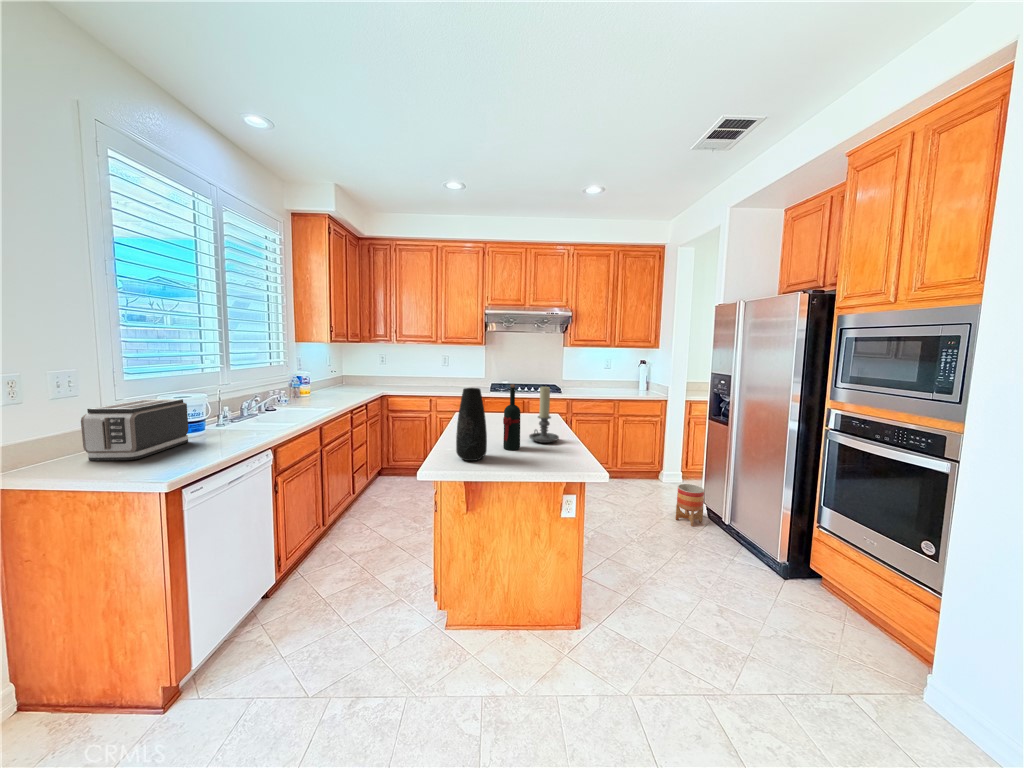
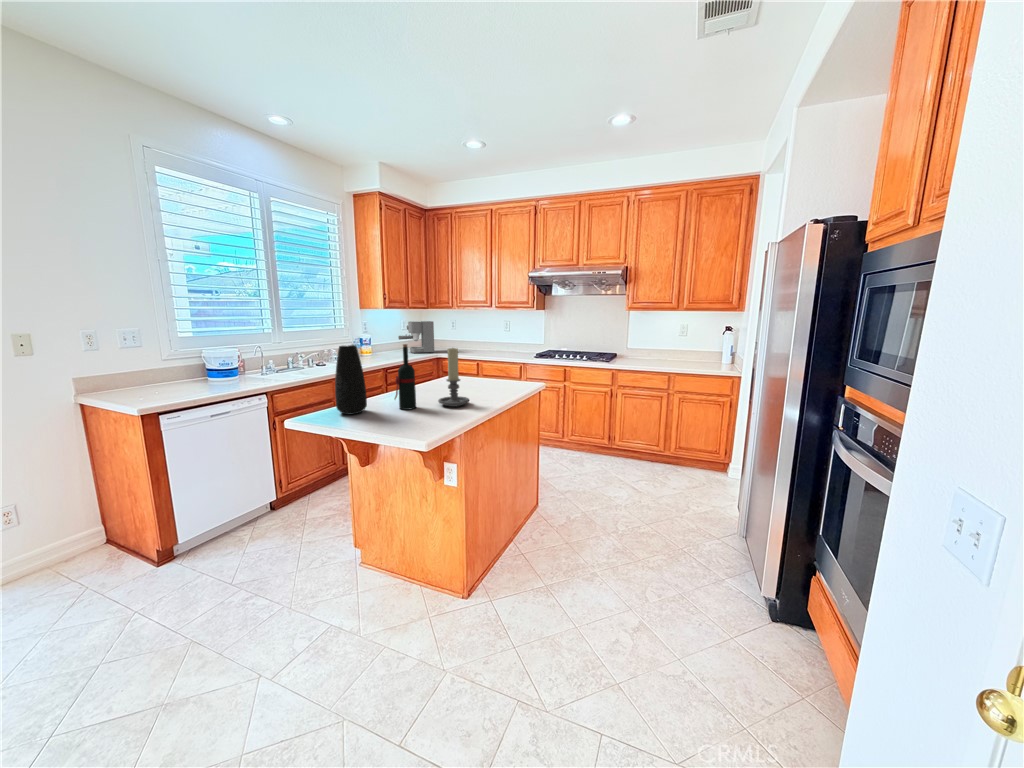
coffee maker: none [332,355,374,390] -> present [398,321,434,353]
toaster: present [81,399,189,461] -> none [135,350,215,391]
planter: present [676,484,704,526] -> none [699,481,737,534]

